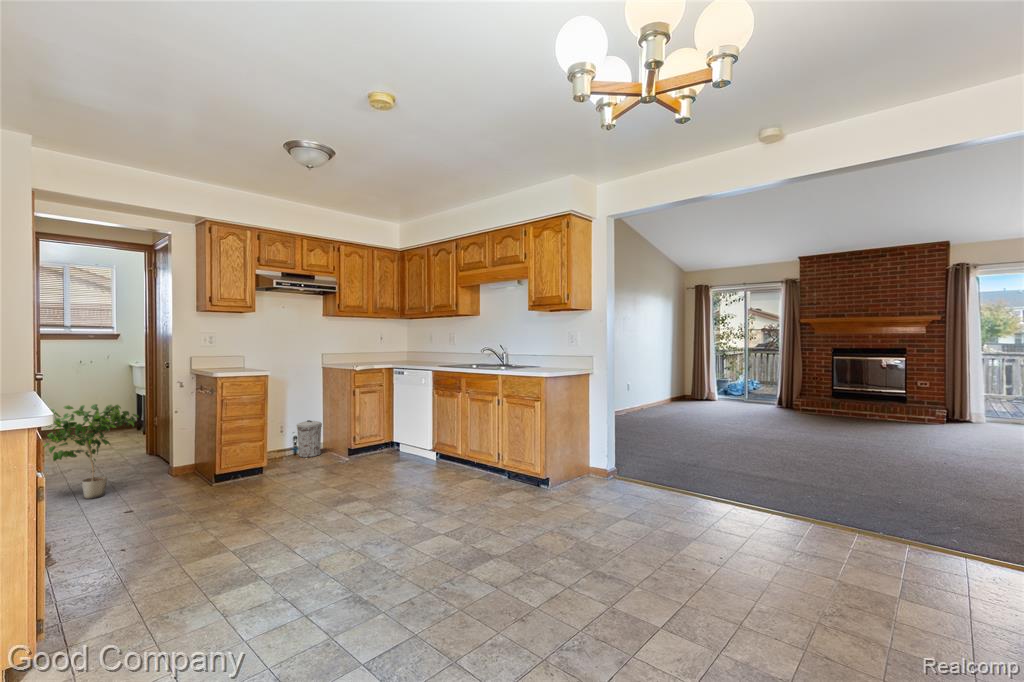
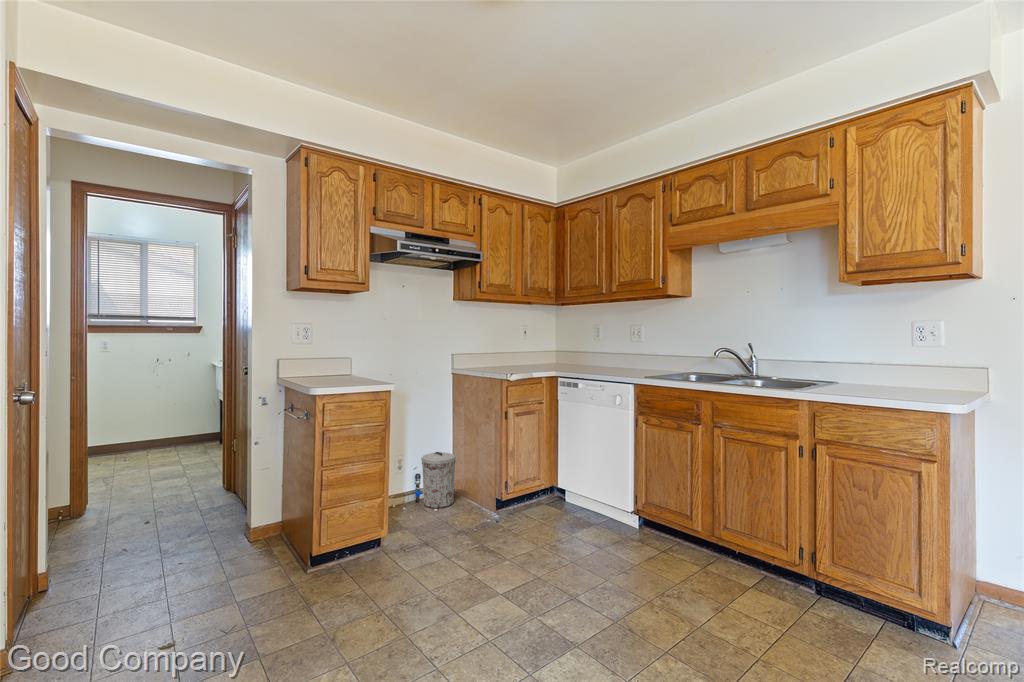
potted plant: present [44,404,139,499] -> none [46,436,201,591]

